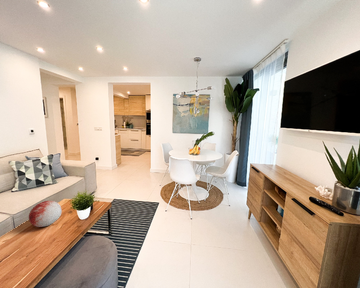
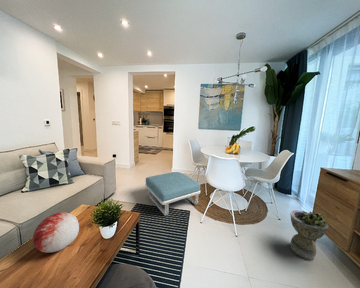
footstool: none [123,172,169,208] -> present [145,172,200,216]
planter: none [229,196,251,232] -> present [290,210,329,260]

